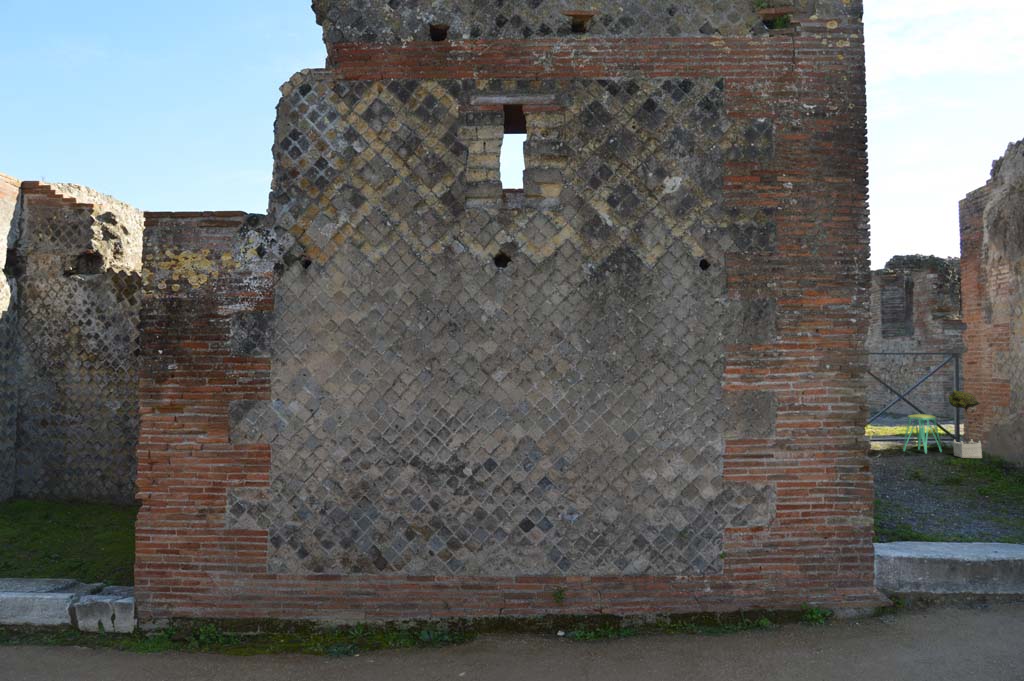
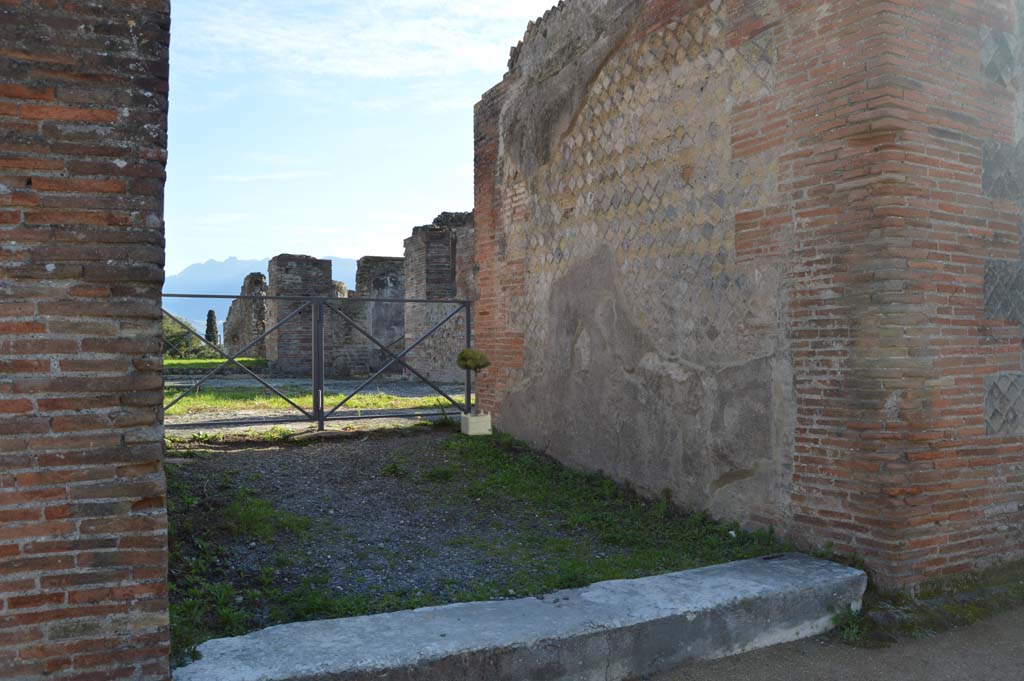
stool: present [903,414,942,453] -> none [405,380,450,432]

